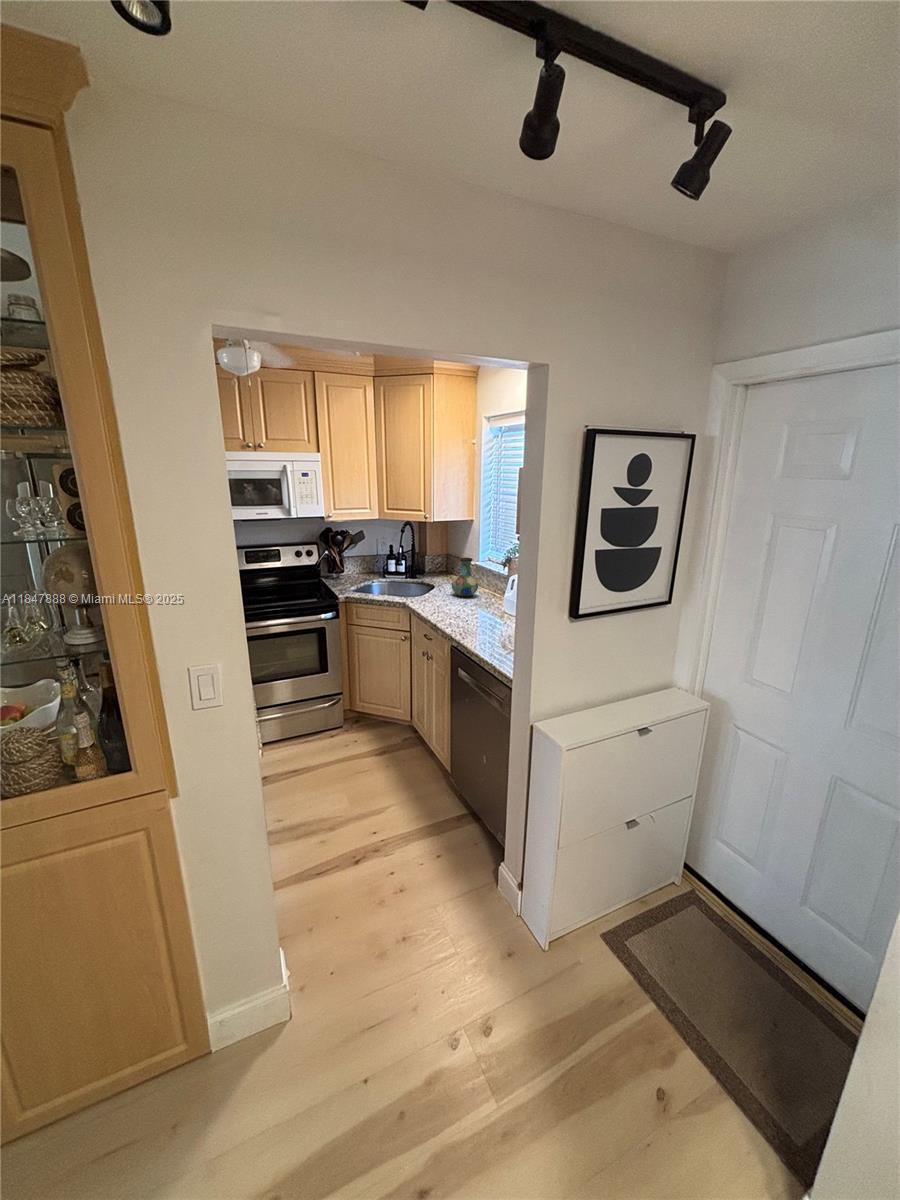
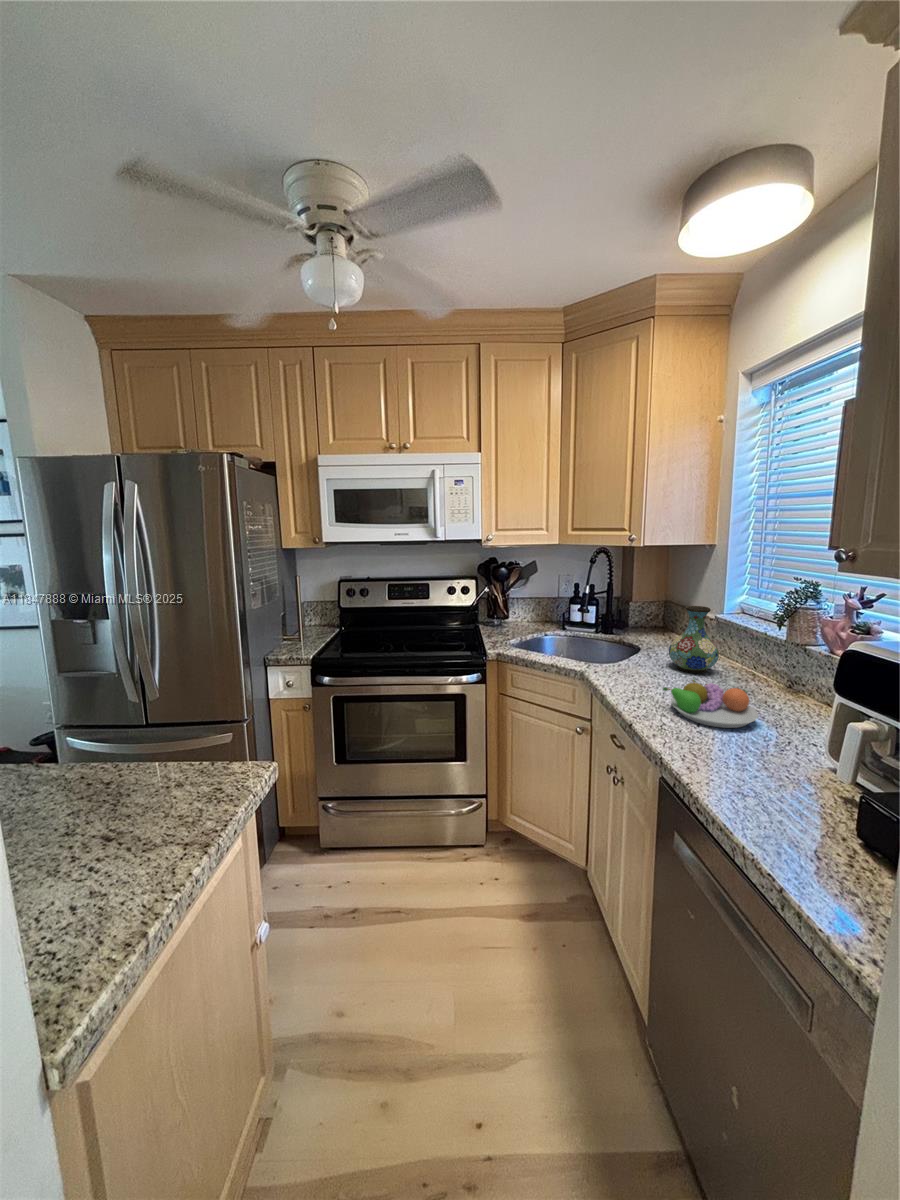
fruit bowl: none [449,597,494,621] -> present [663,678,758,728]

